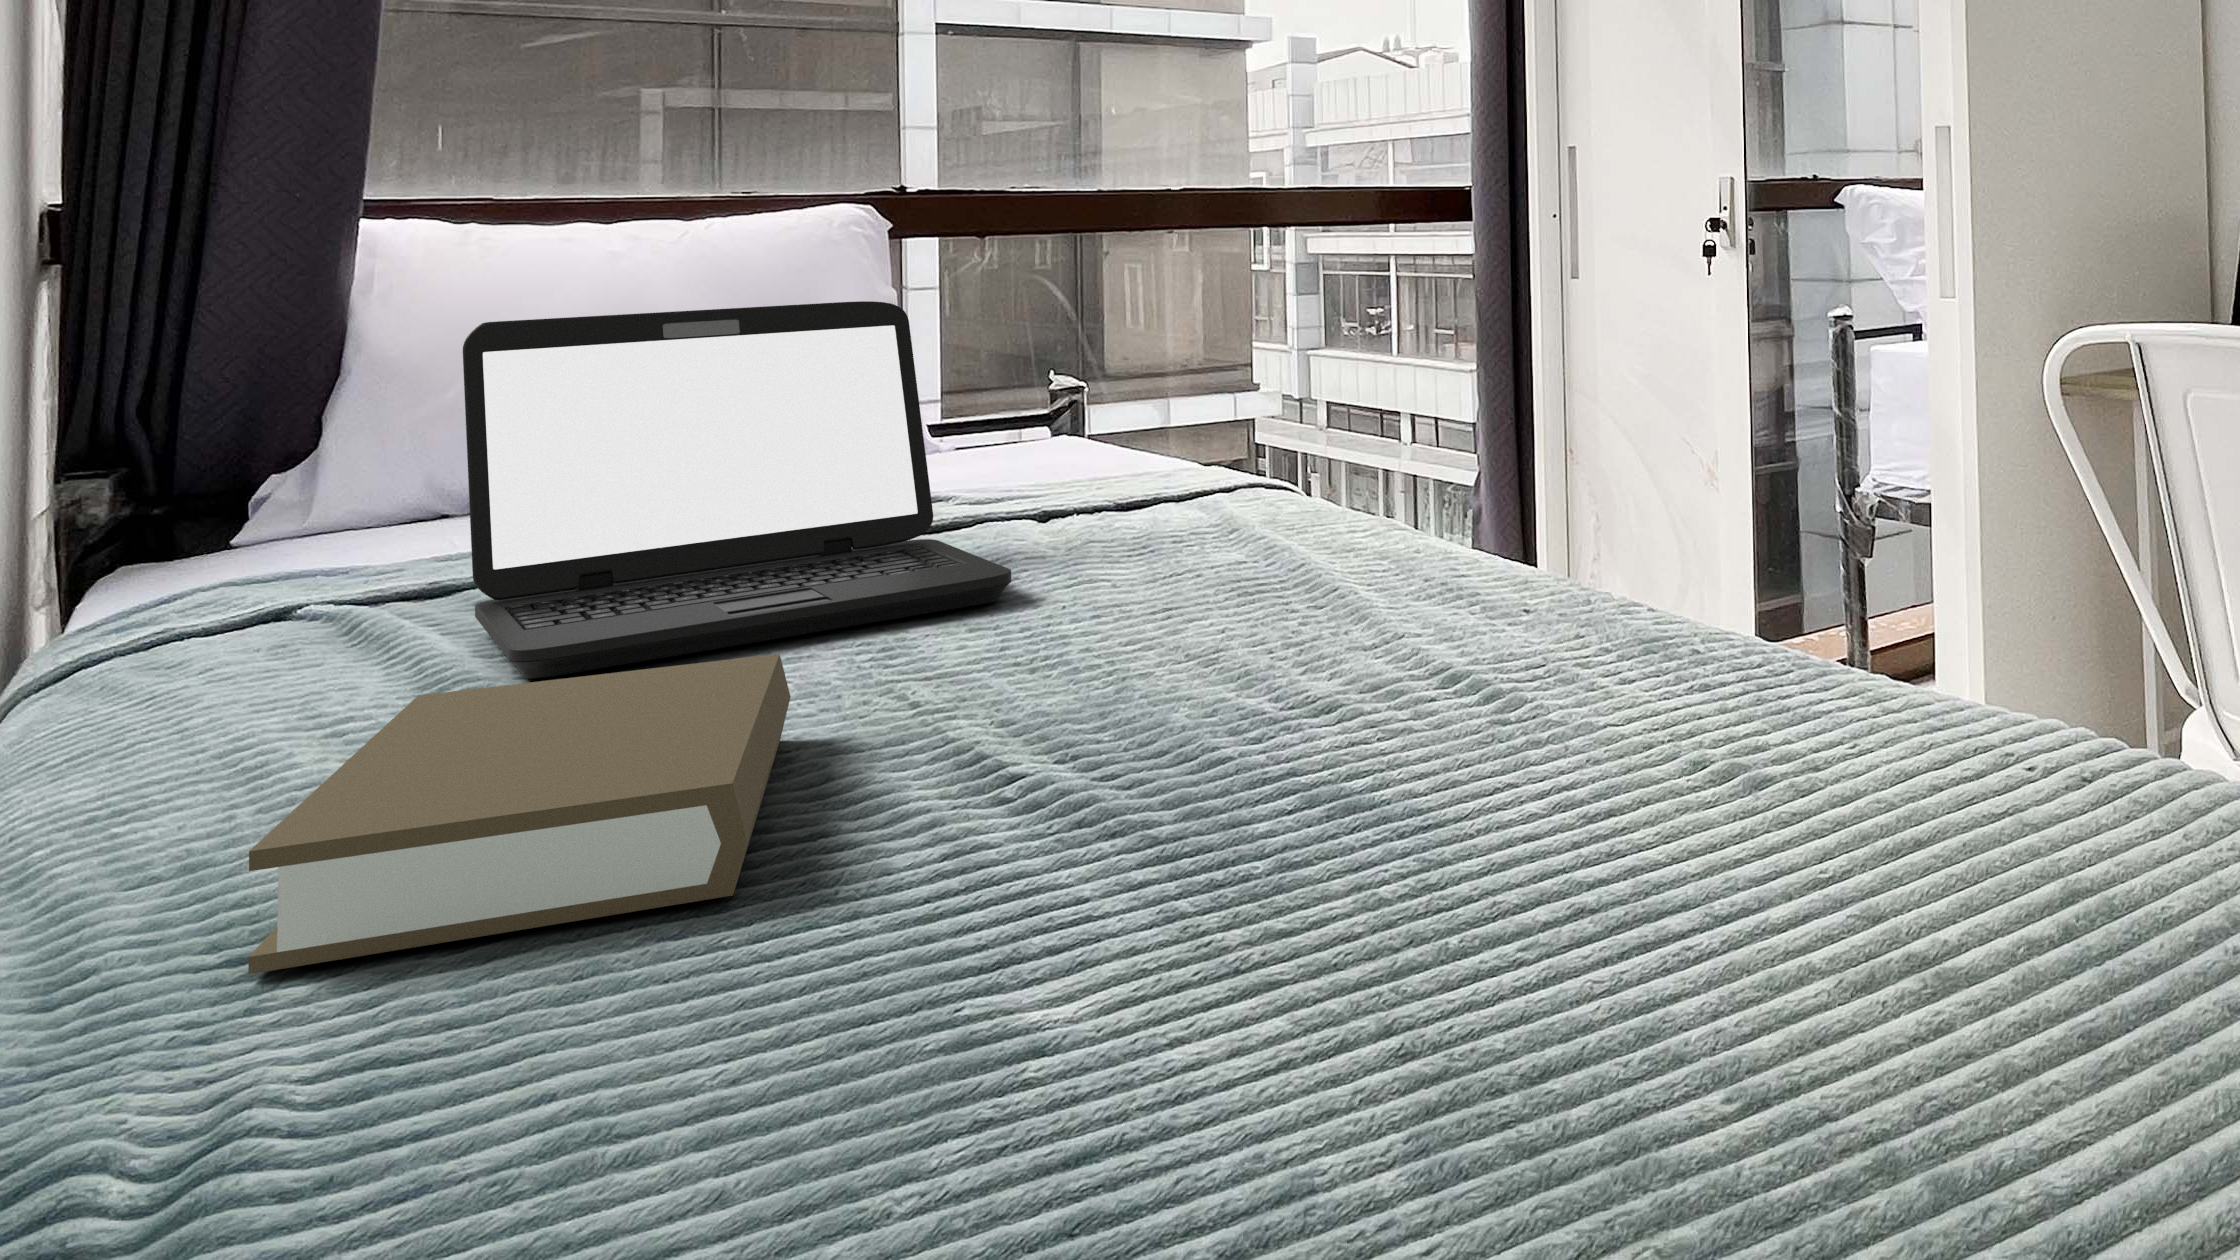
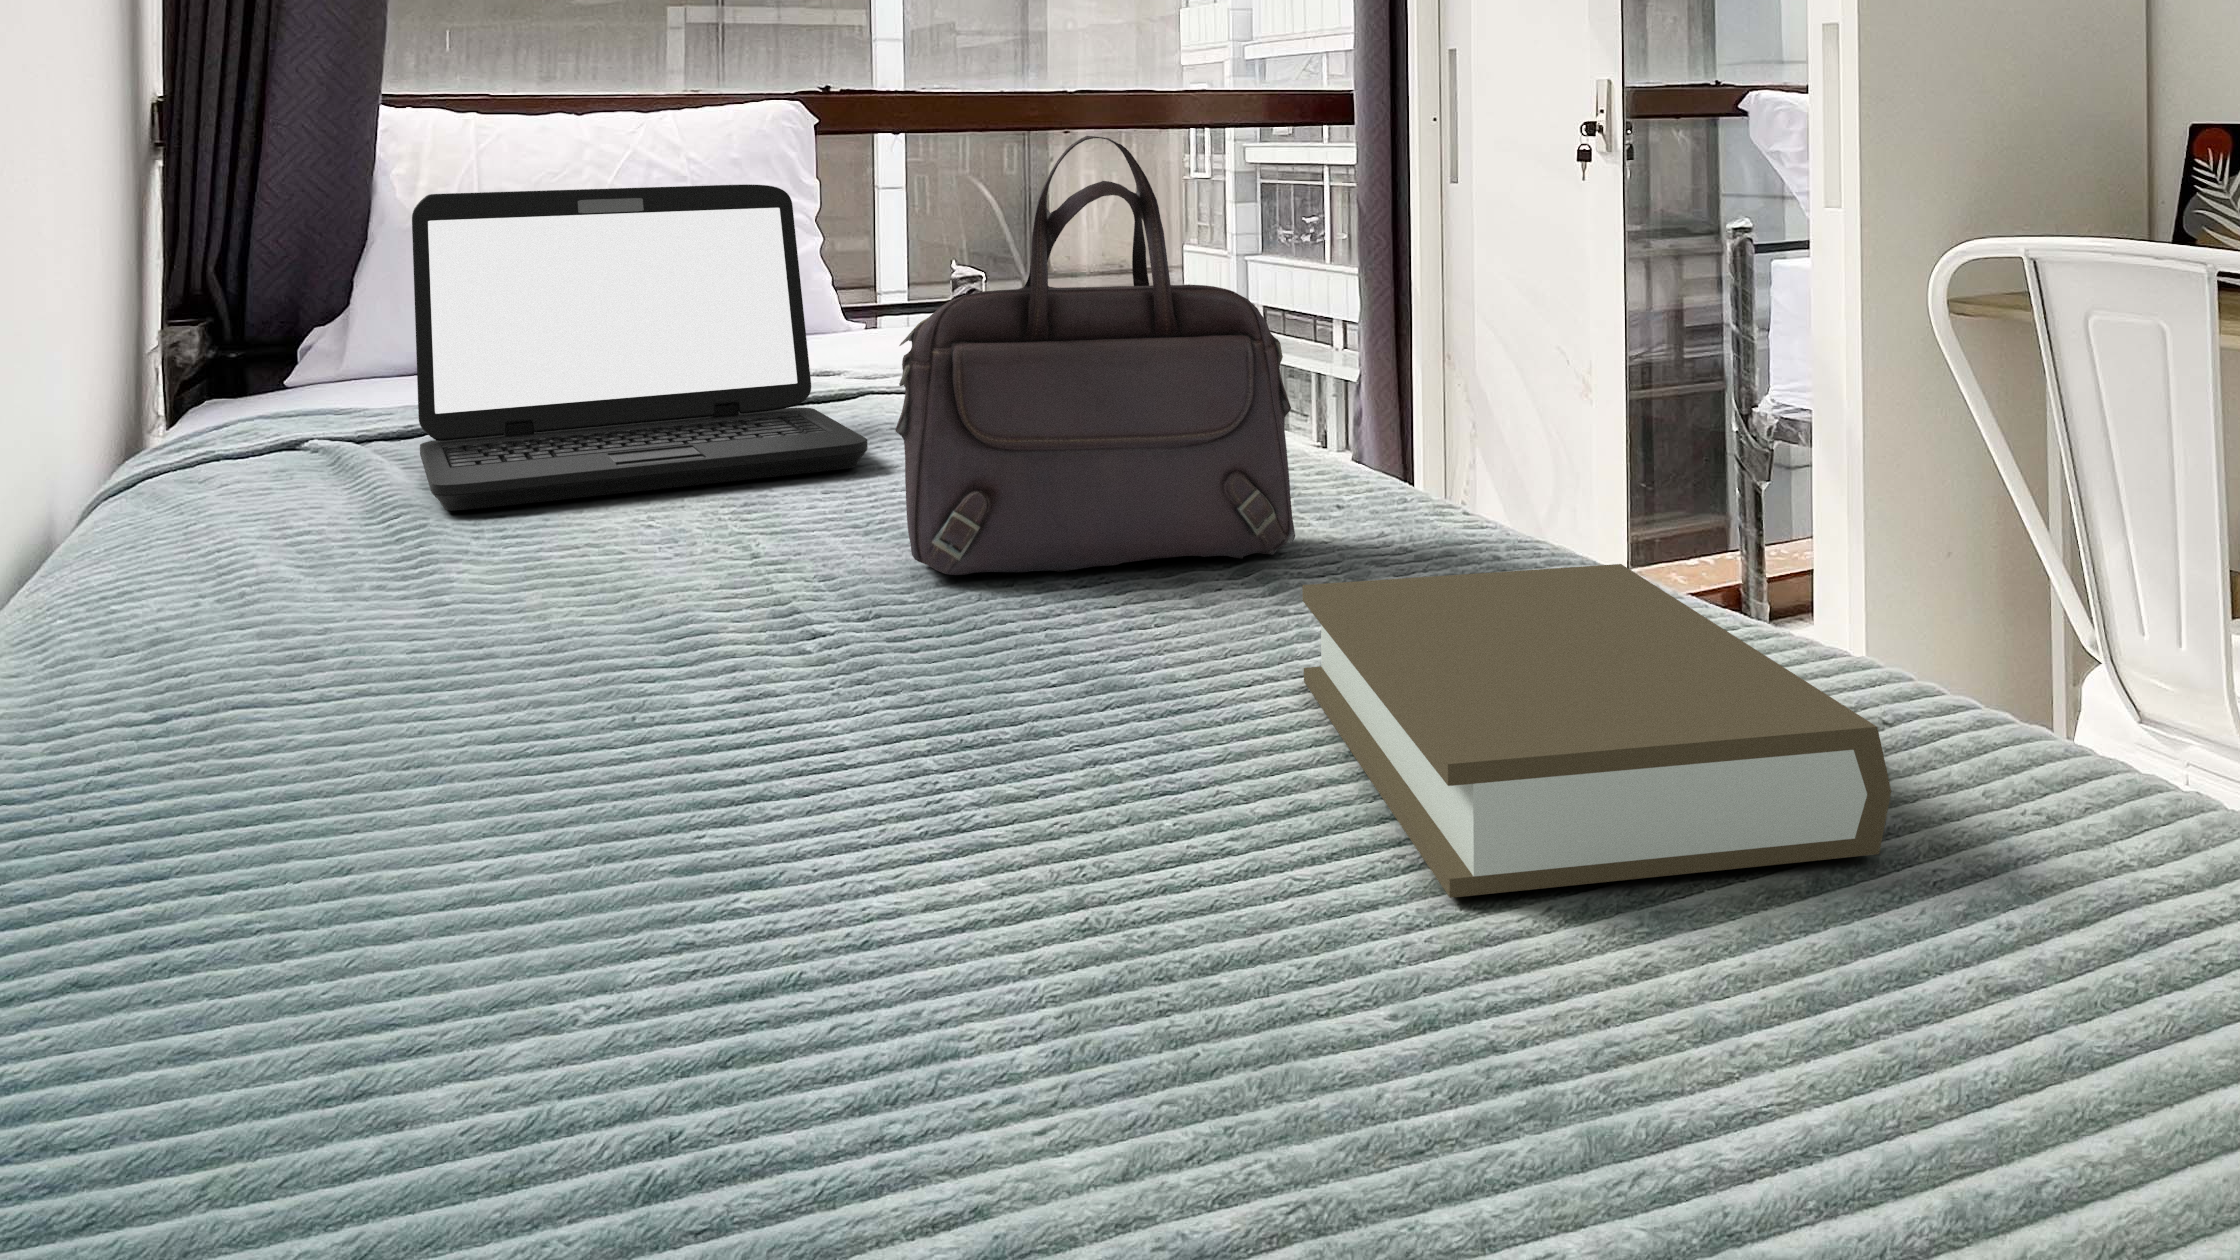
handbag: none [1082,250,1494,708] -> present [896,136,1295,575]
book: present [248,654,791,974] -> present [1302,564,1891,898]

